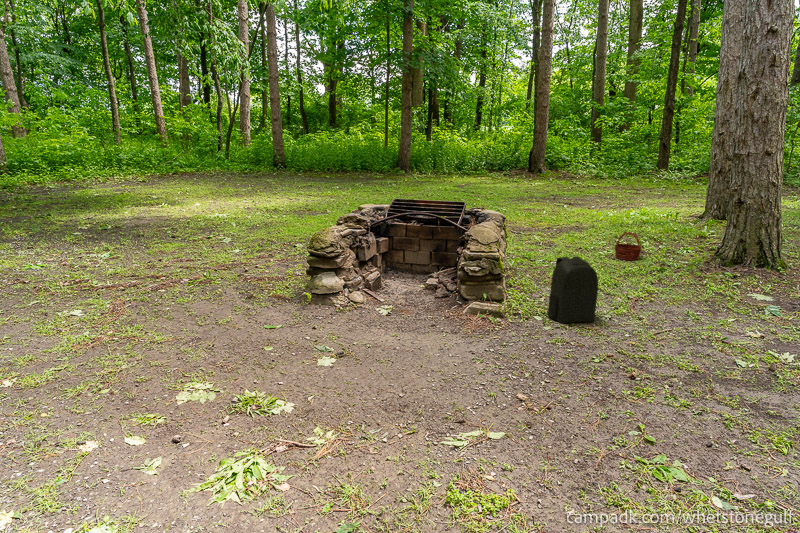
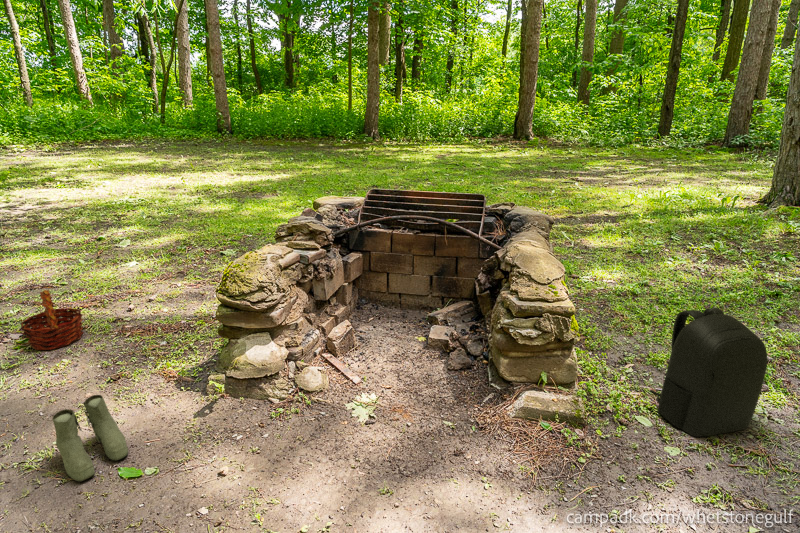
basket: present [615,232,642,260] -> present [21,290,84,350]
boots: none [235,291,267,326] -> present [52,395,128,481]

